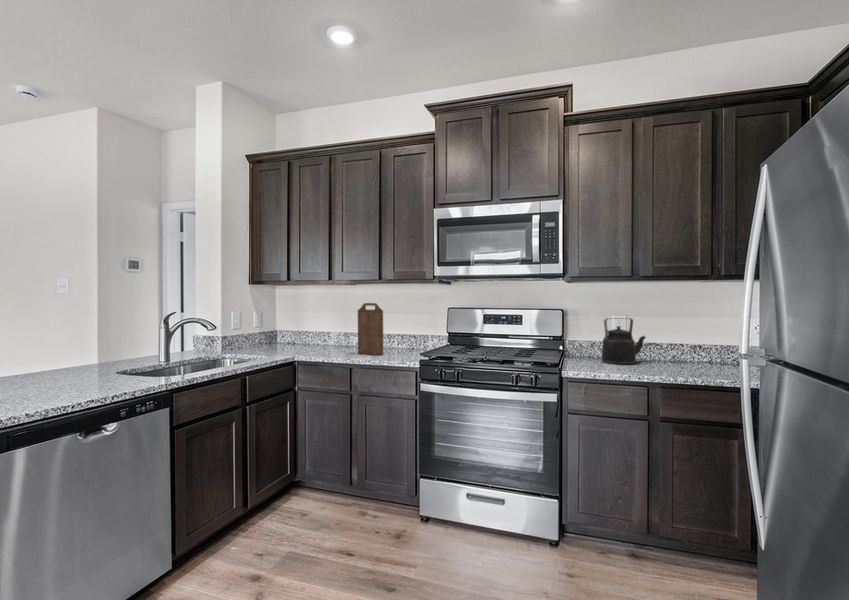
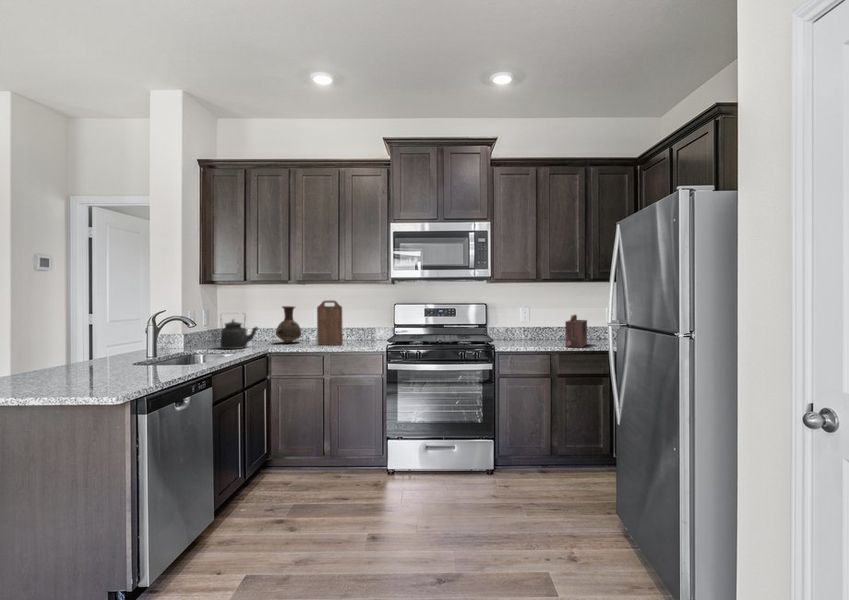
vase: none [319,309,350,349] -> present [275,306,301,343]
kettle: present [602,318,646,364] -> present [220,320,258,349]
toaster: none [670,328,710,378] -> present [565,314,587,347]

